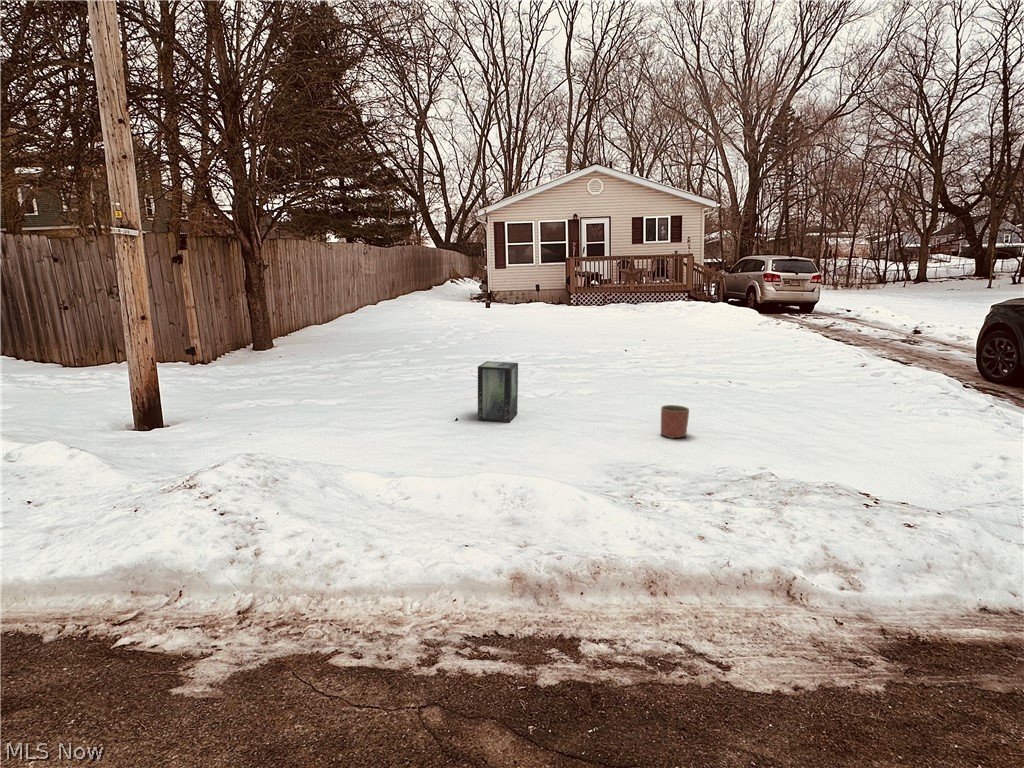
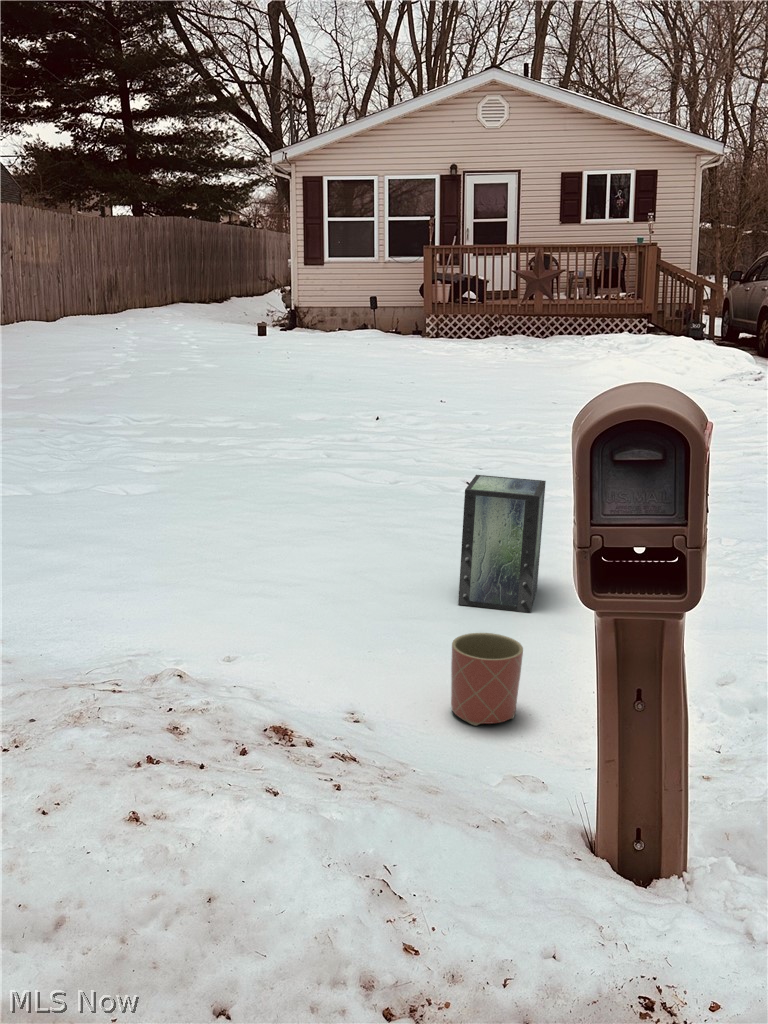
storage box: present [478,361,518,423] -> present [458,475,546,613]

